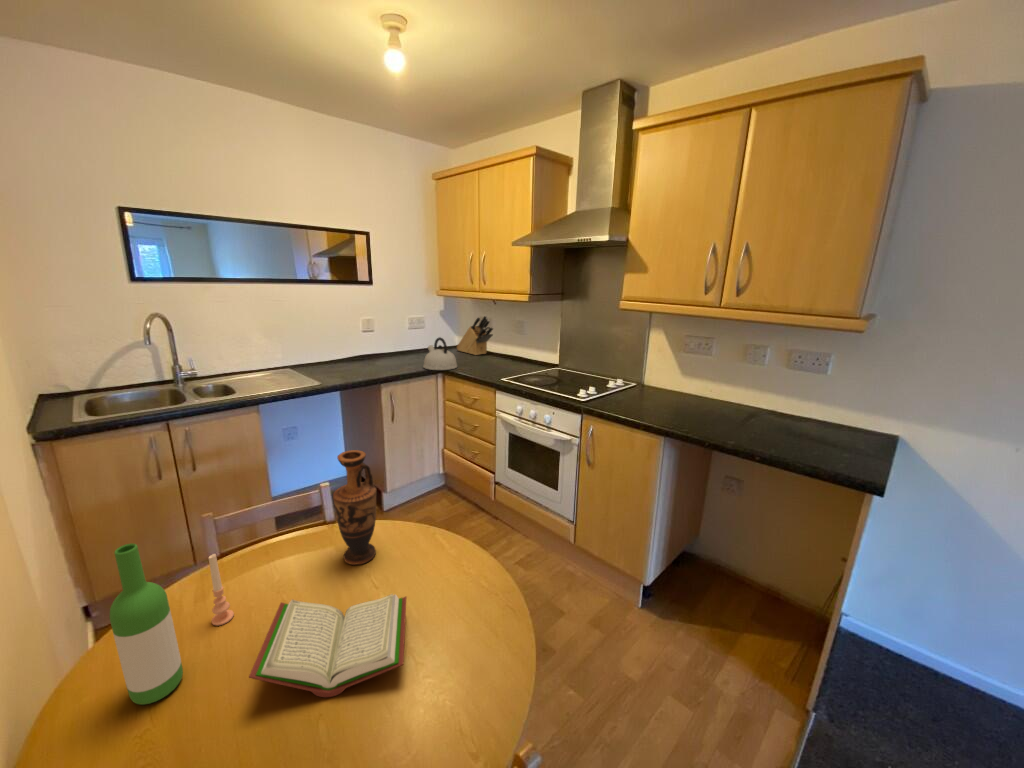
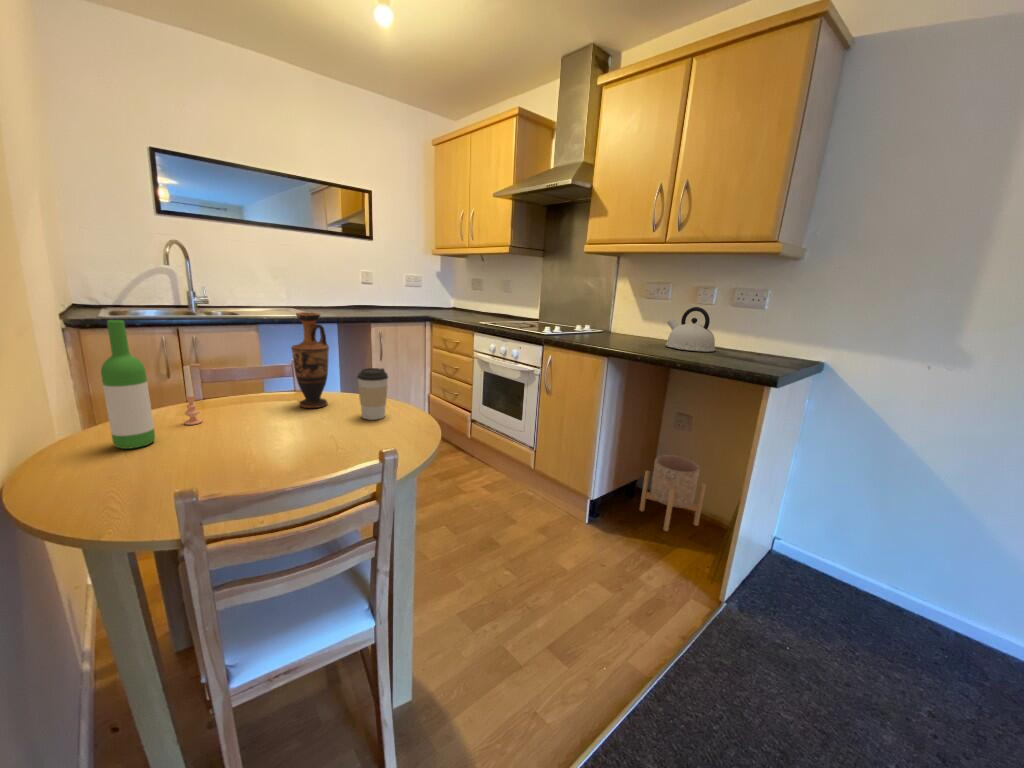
knife block: present [457,315,493,355] -> none [450,274,483,312]
kettle: present [423,337,457,370] -> present [666,307,715,352]
coffee cup: none [419,517,456,584] -> present [357,368,388,420]
planter: none [689,521,763,609] -> present [640,455,706,531]
book: present [249,594,407,697] -> none [199,400,338,456]

